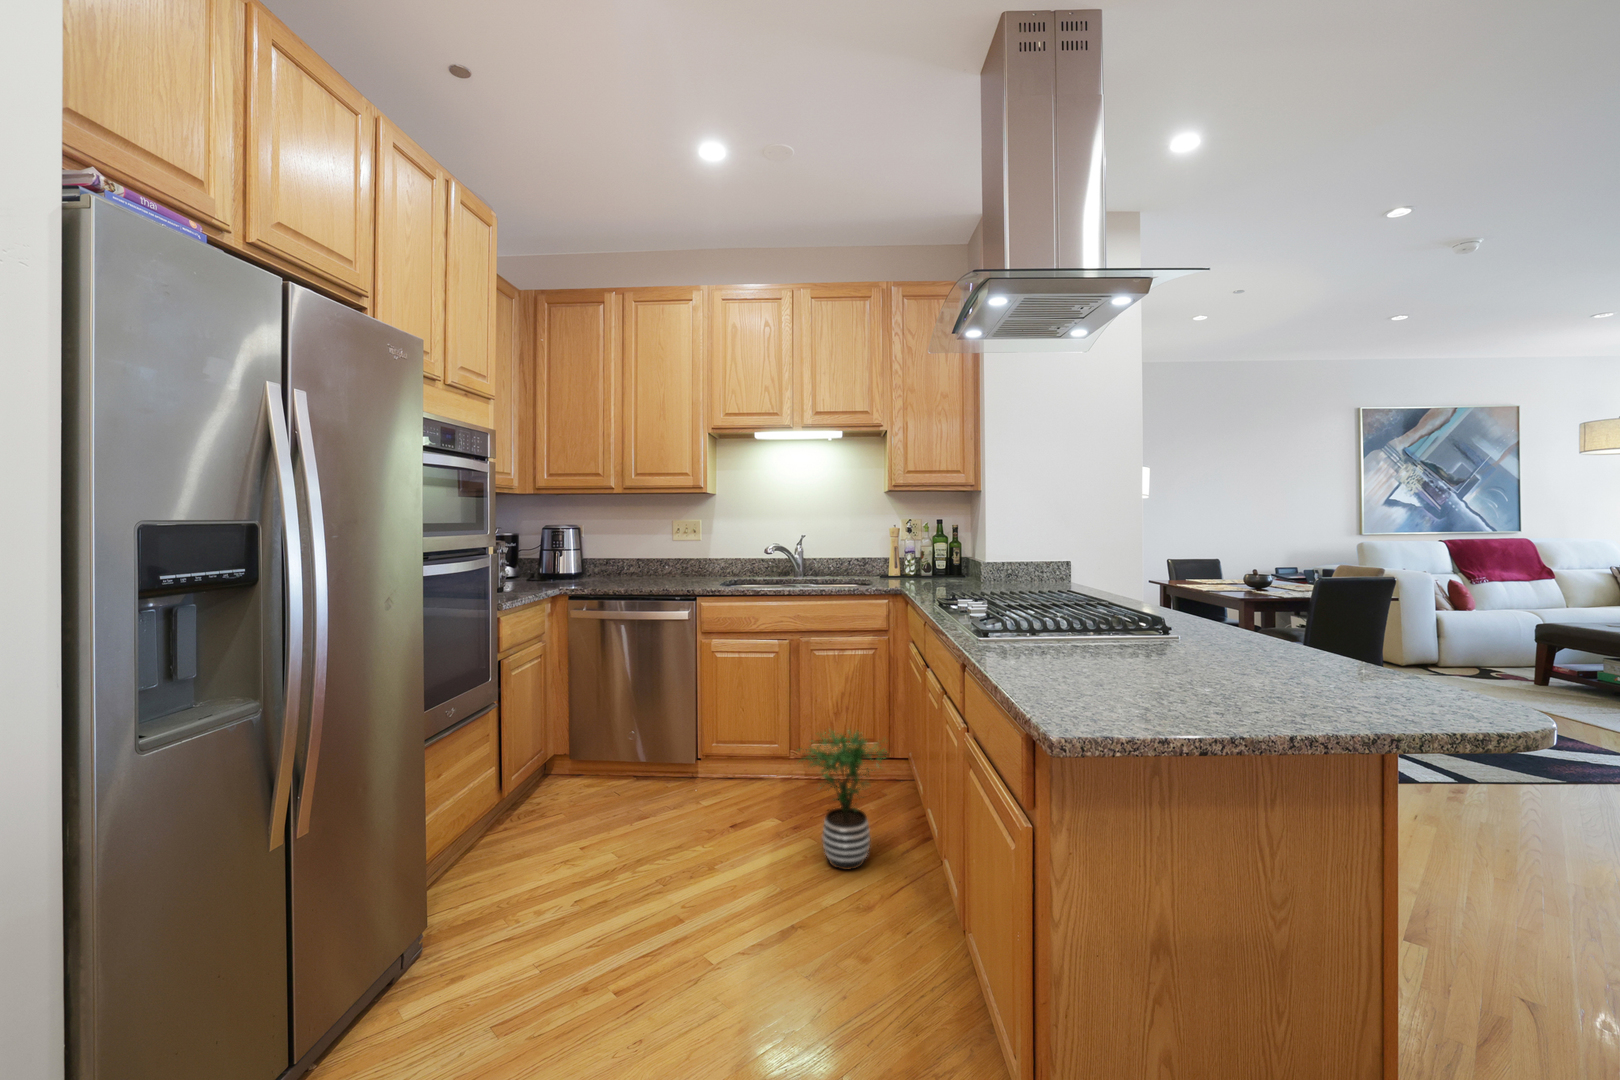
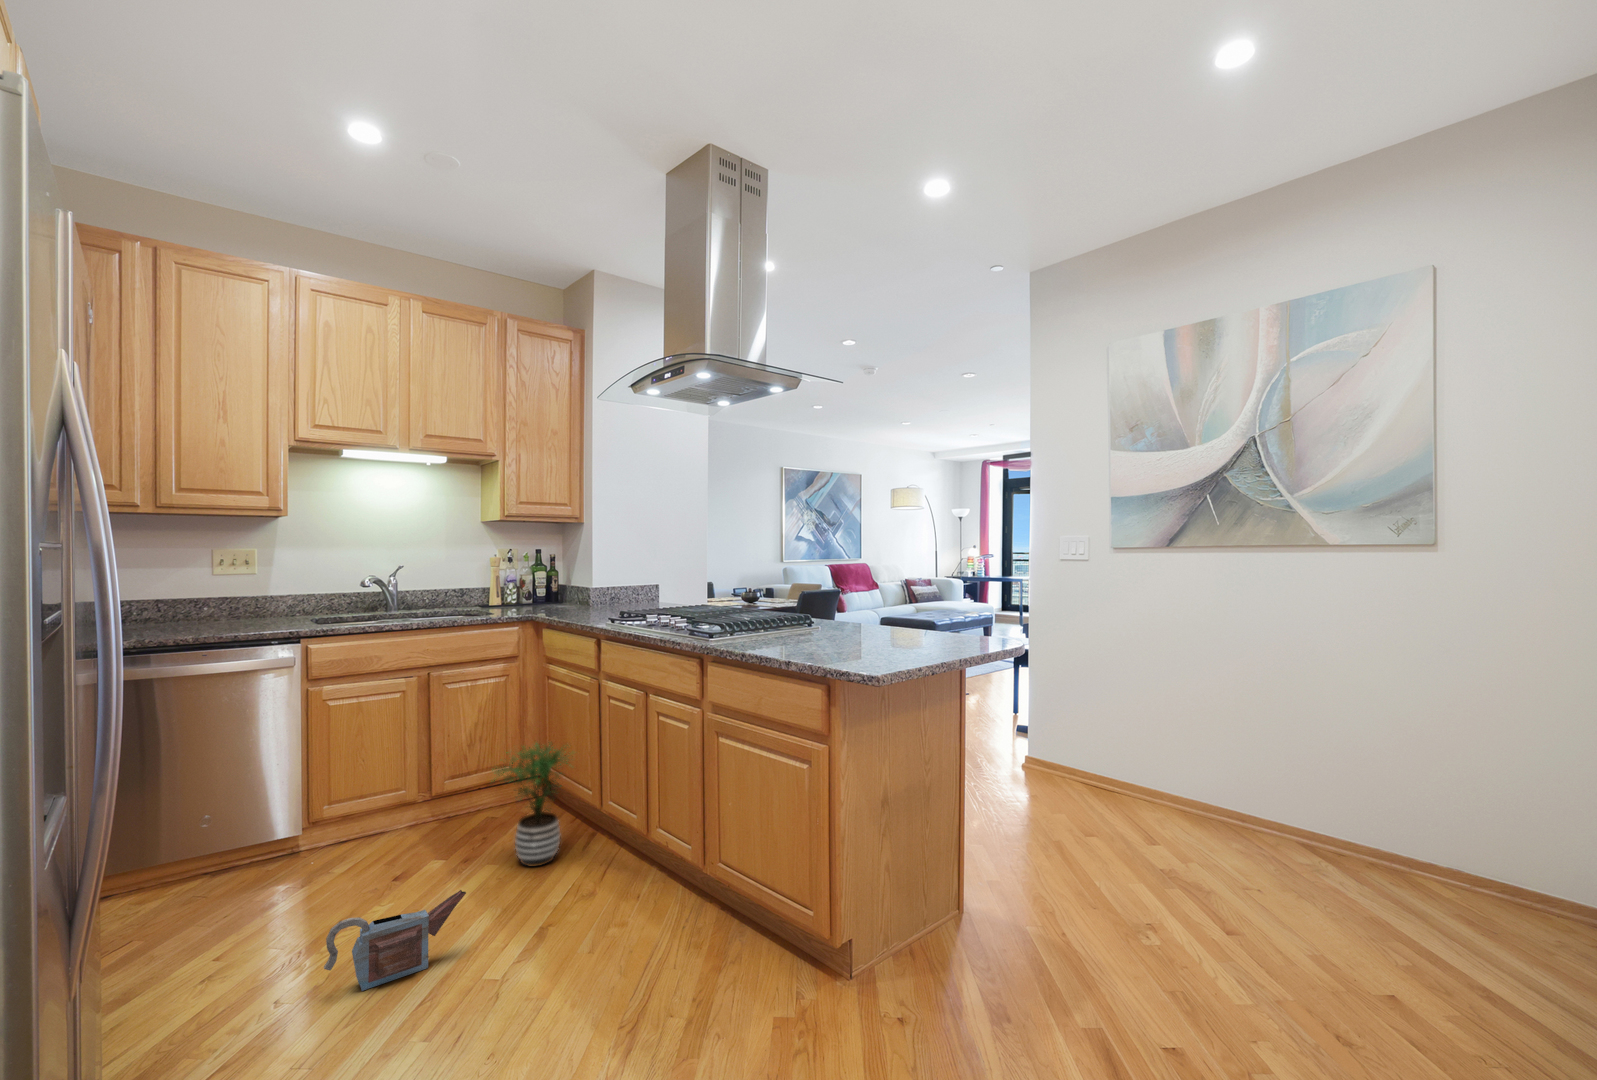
watering can: none [583,867,706,945] -> present [324,890,466,991]

